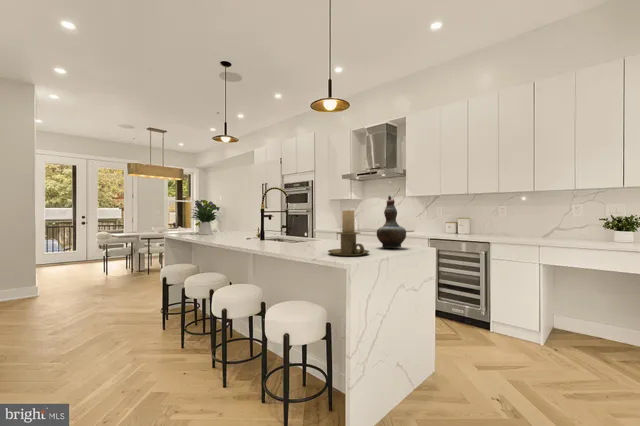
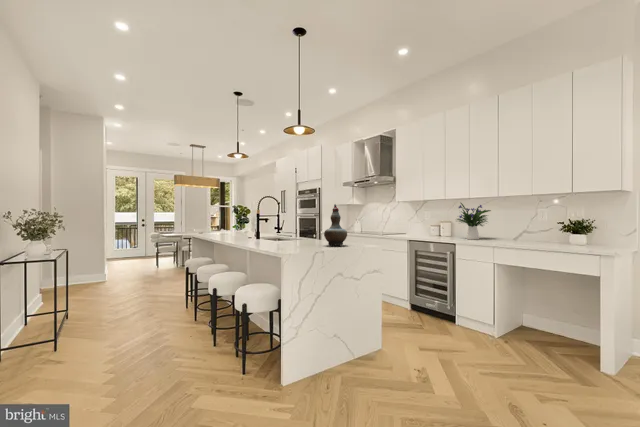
flower arrangement: present [191,202,220,234] -> present [457,203,491,239]
candle holder: present [328,210,369,256] -> none [276,216,307,250]

